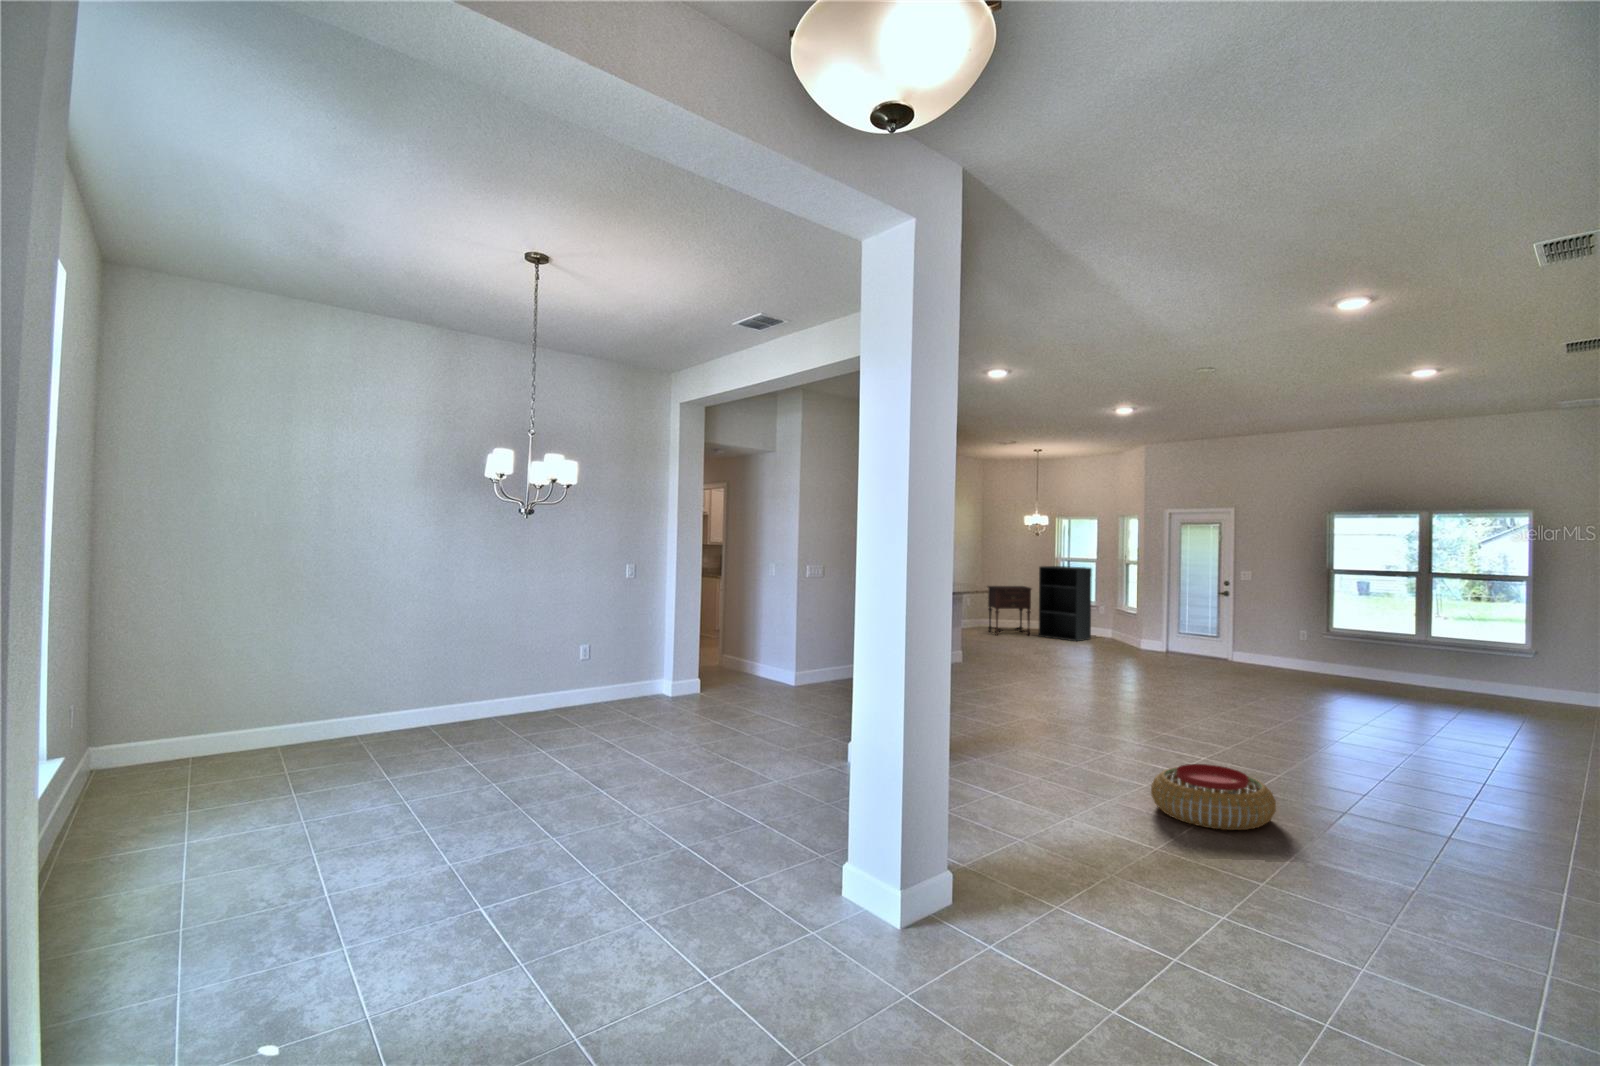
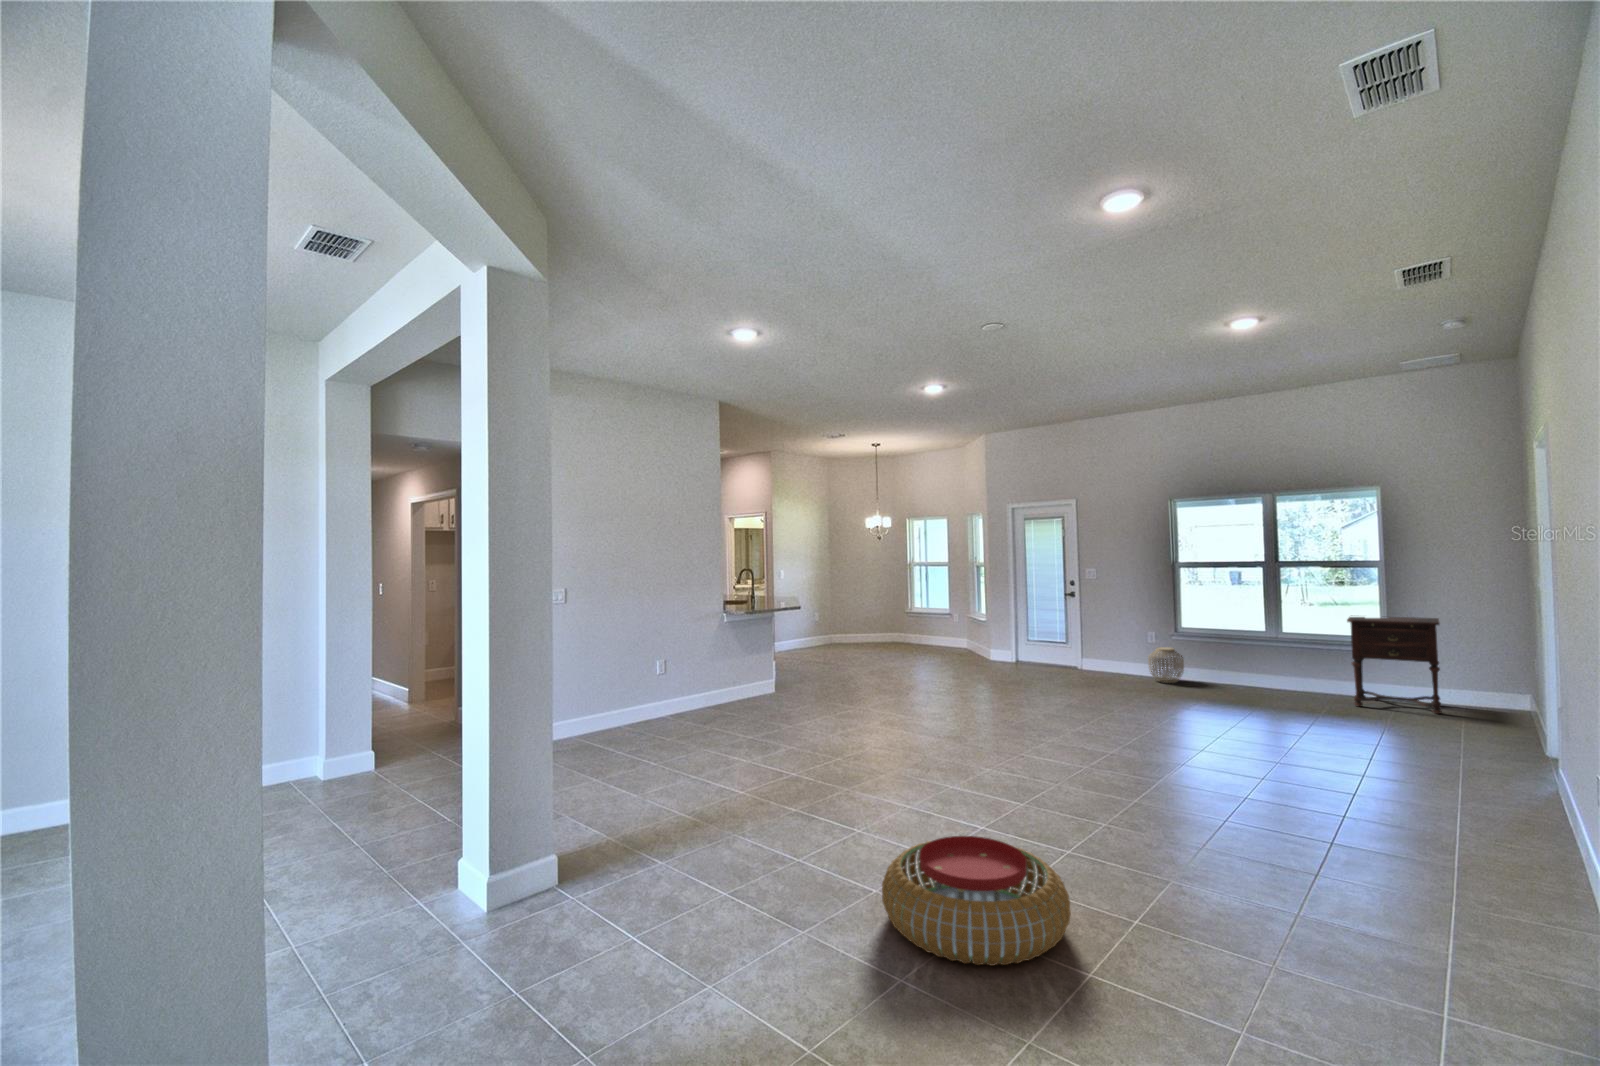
bookshelf: present [1039,566,1092,641] -> none [892,574,946,652]
side table: present [988,586,1031,635] -> present [1347,617,1442,714]
woven basket: none [1298,646,1331,679] -> present [1148,647,1184,683]

